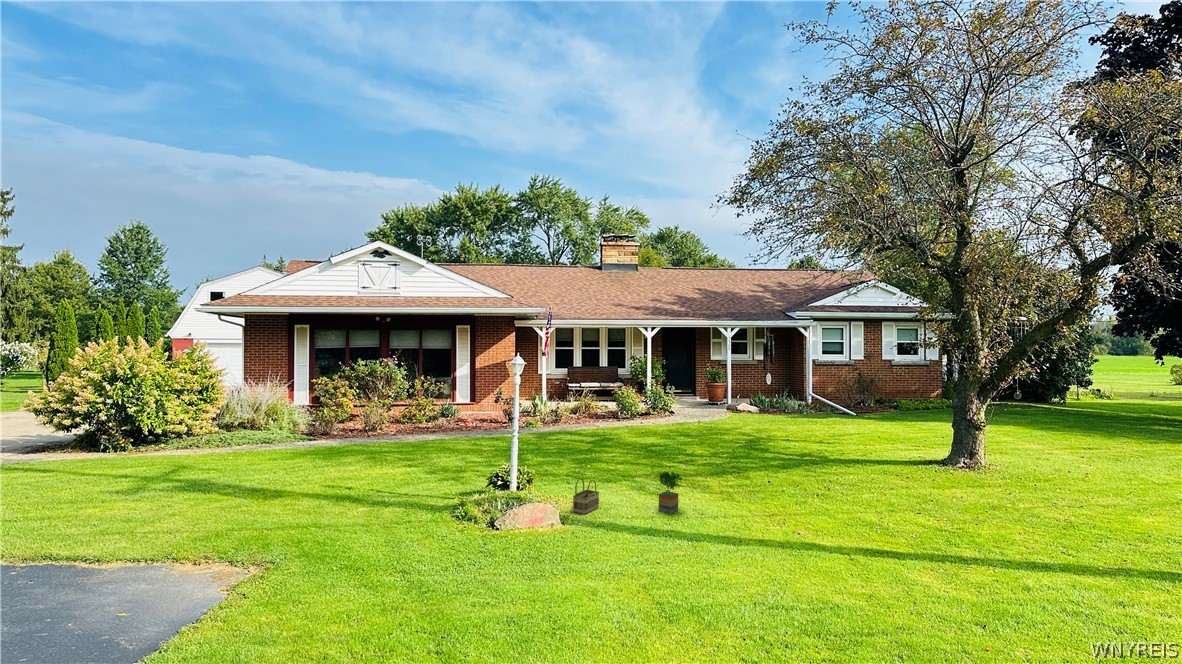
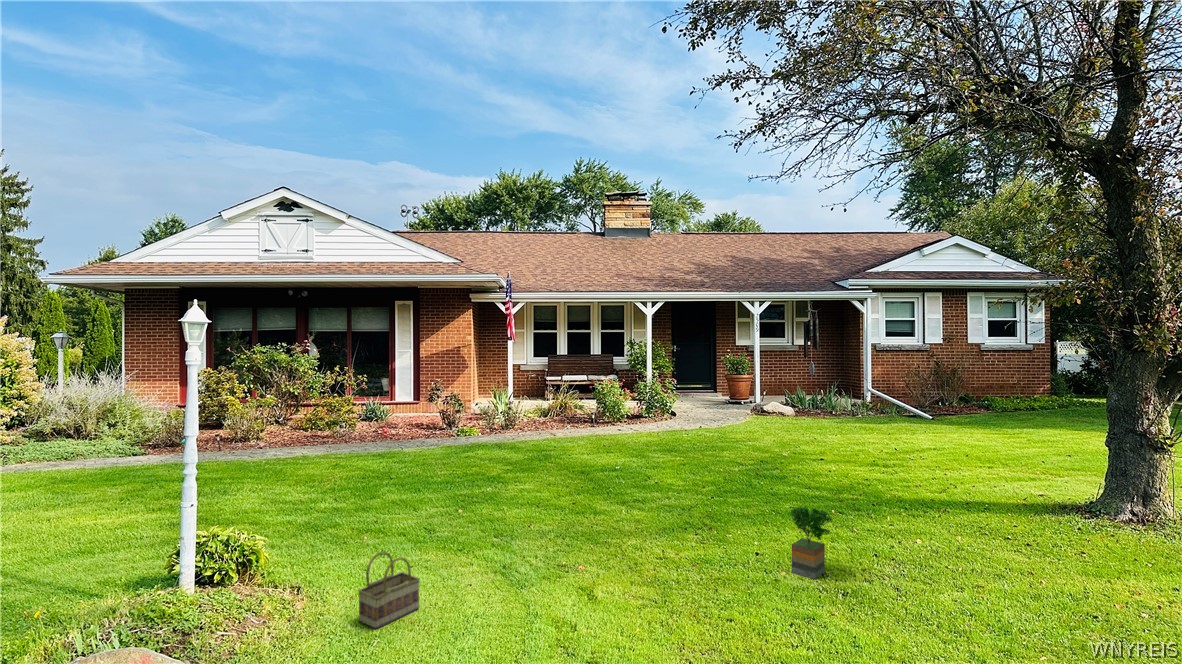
potted tree: present [659,471,682,514] -> present [791,507,833,579]

